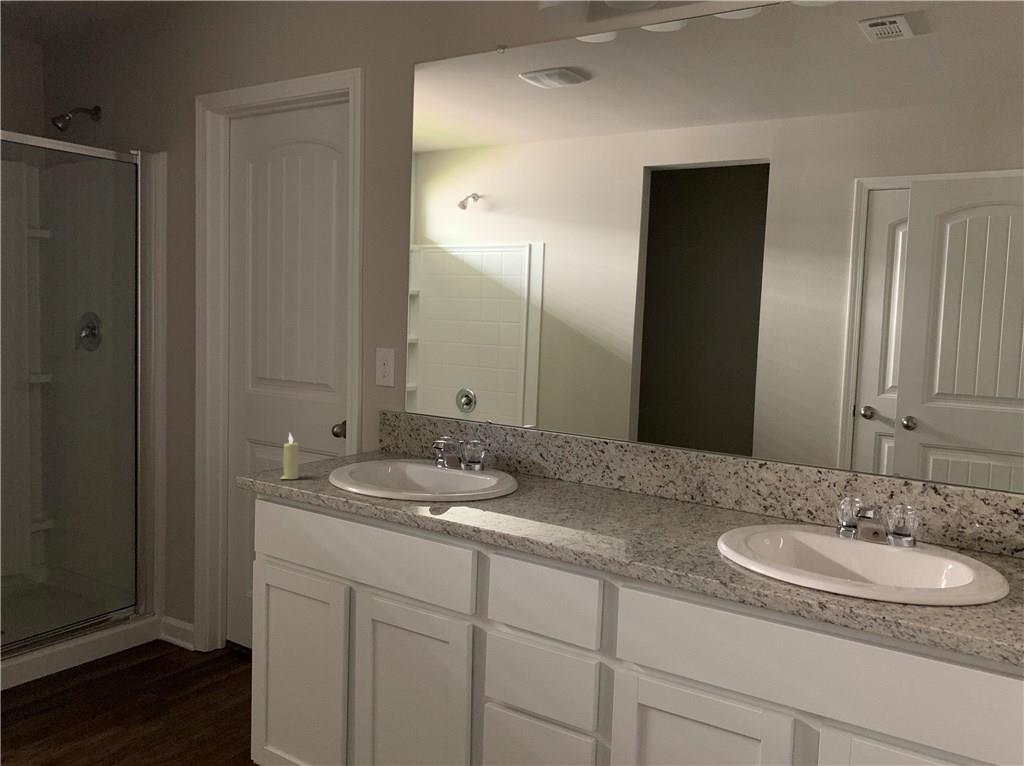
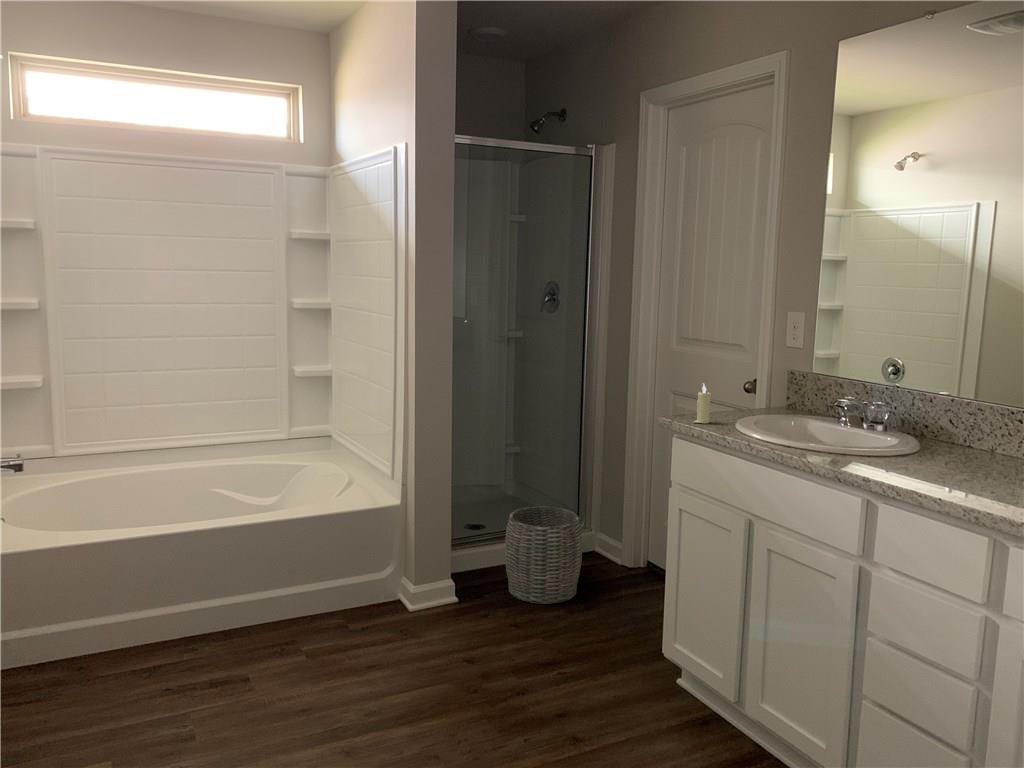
woven basket: none [34,596,143,726] -> present [505,507,582,604]

